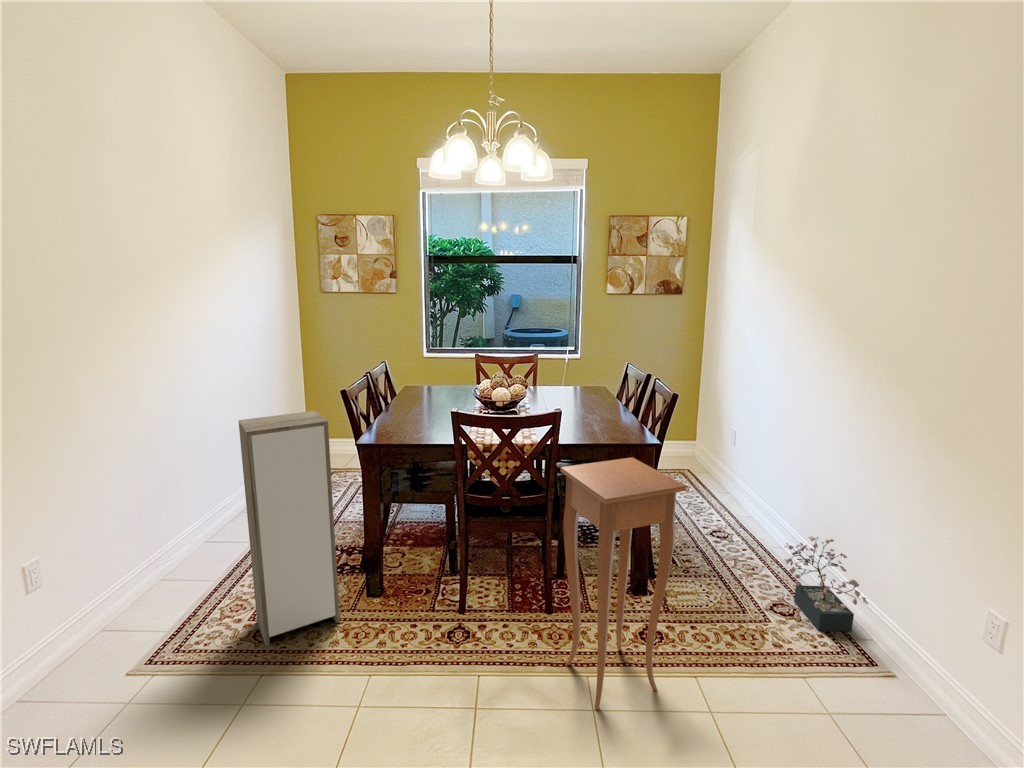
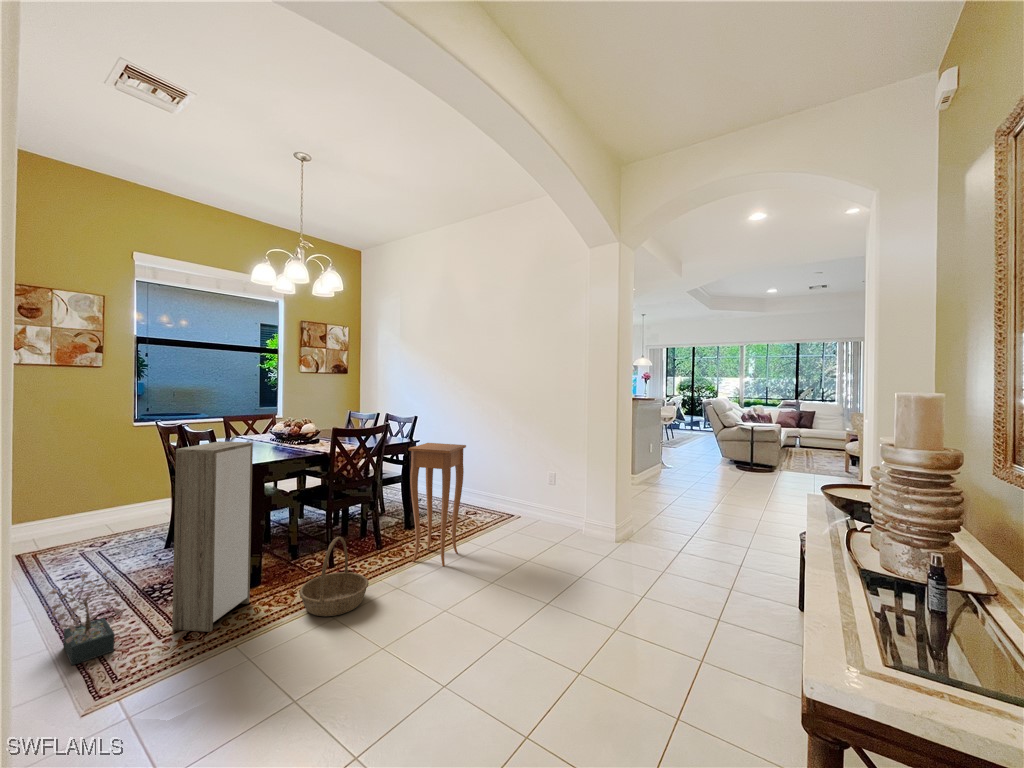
decorative plant: present [784,536,868,631] -> present [44,570,125,665]
basket: none [332,593,435,717] -> present [300,537,369,616]

